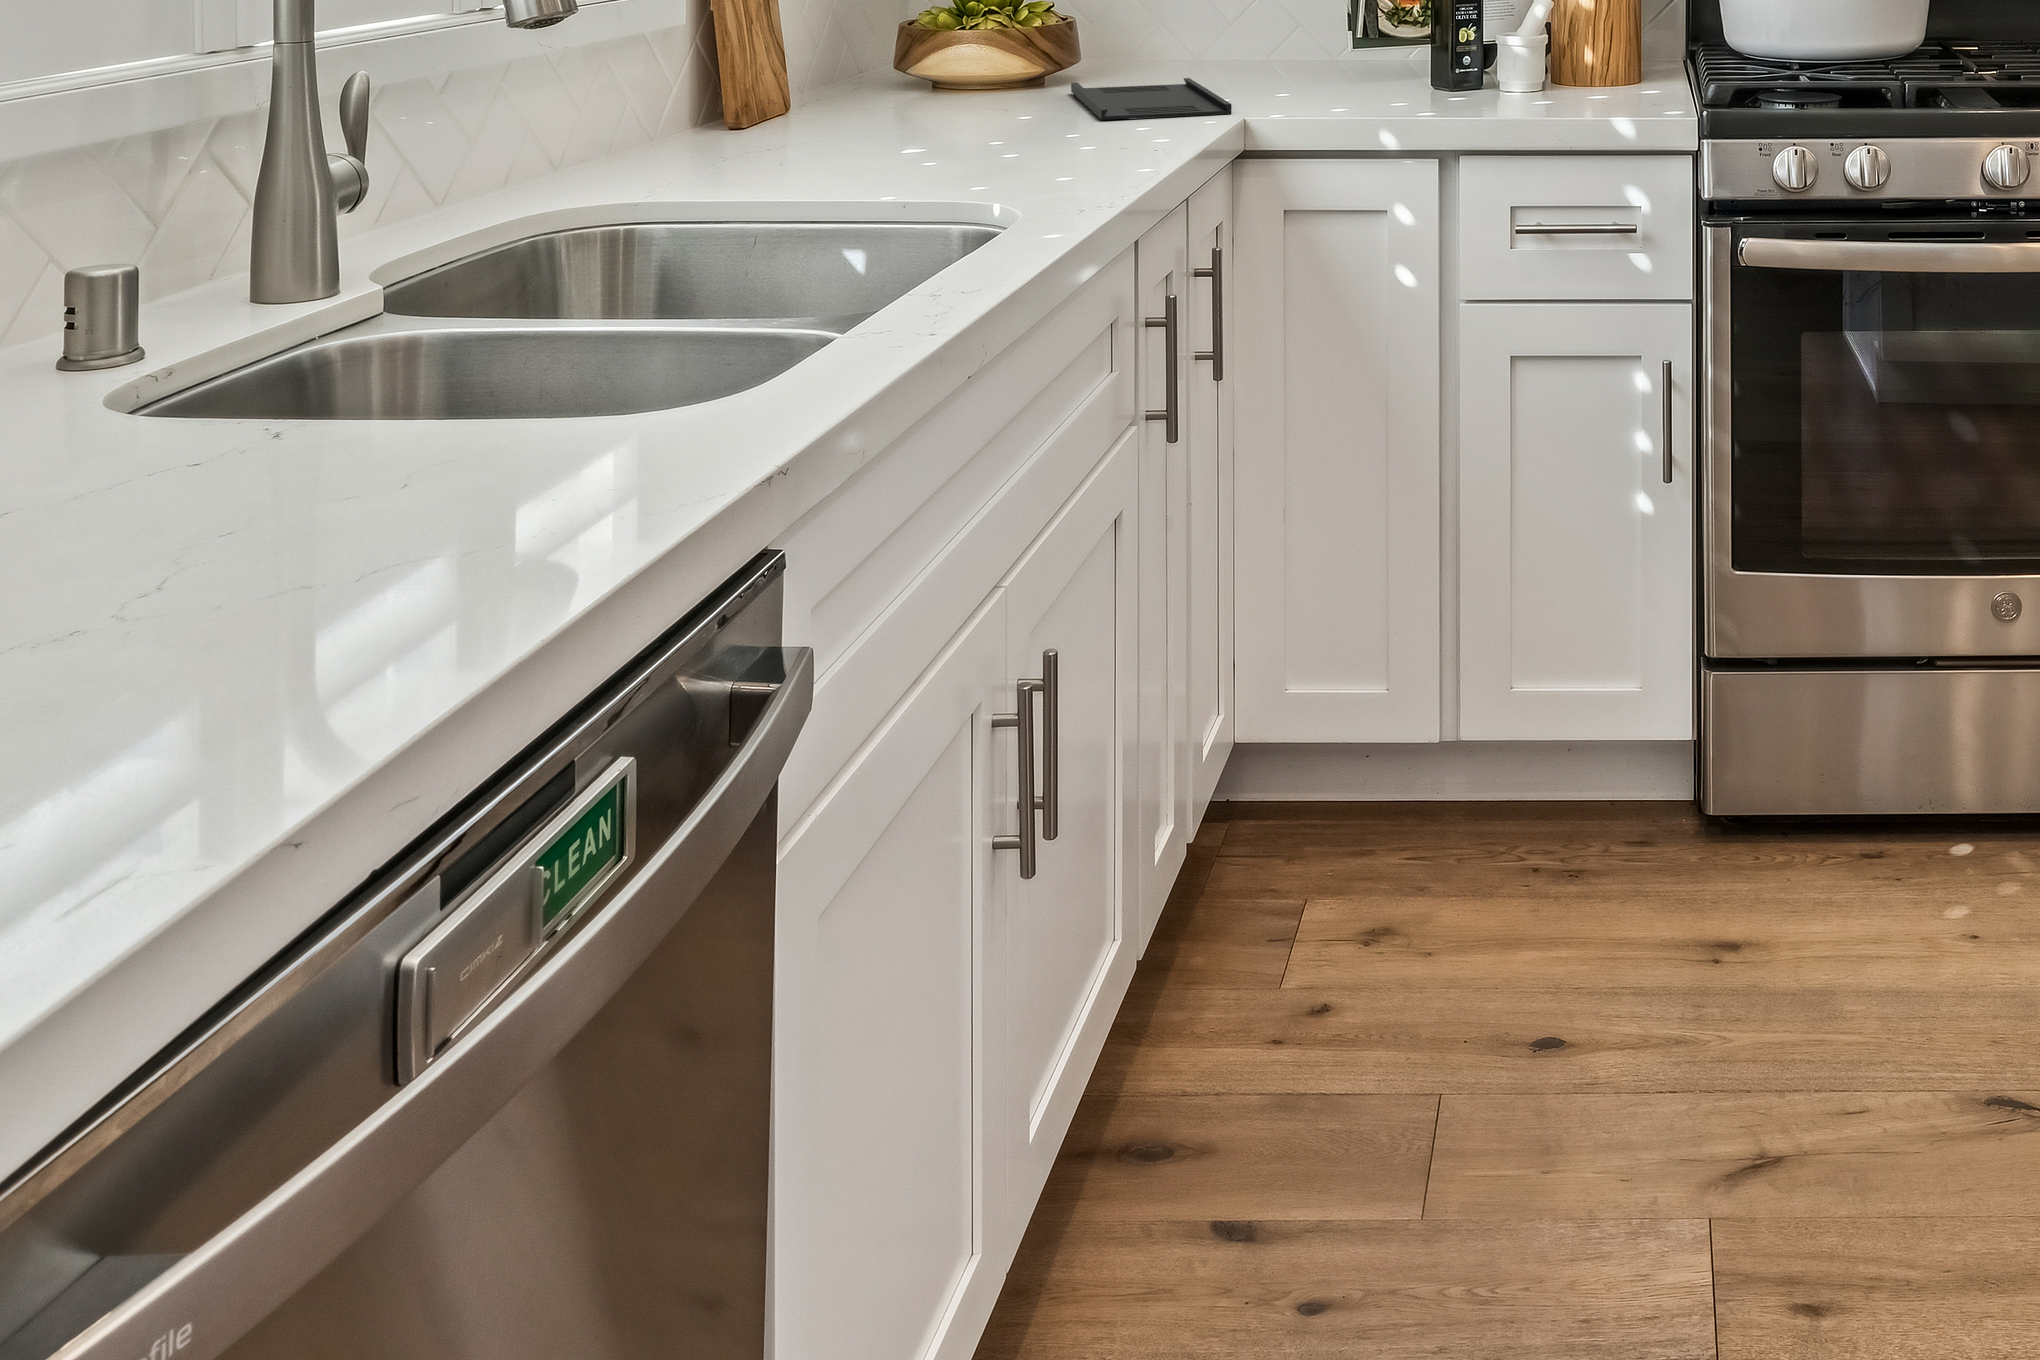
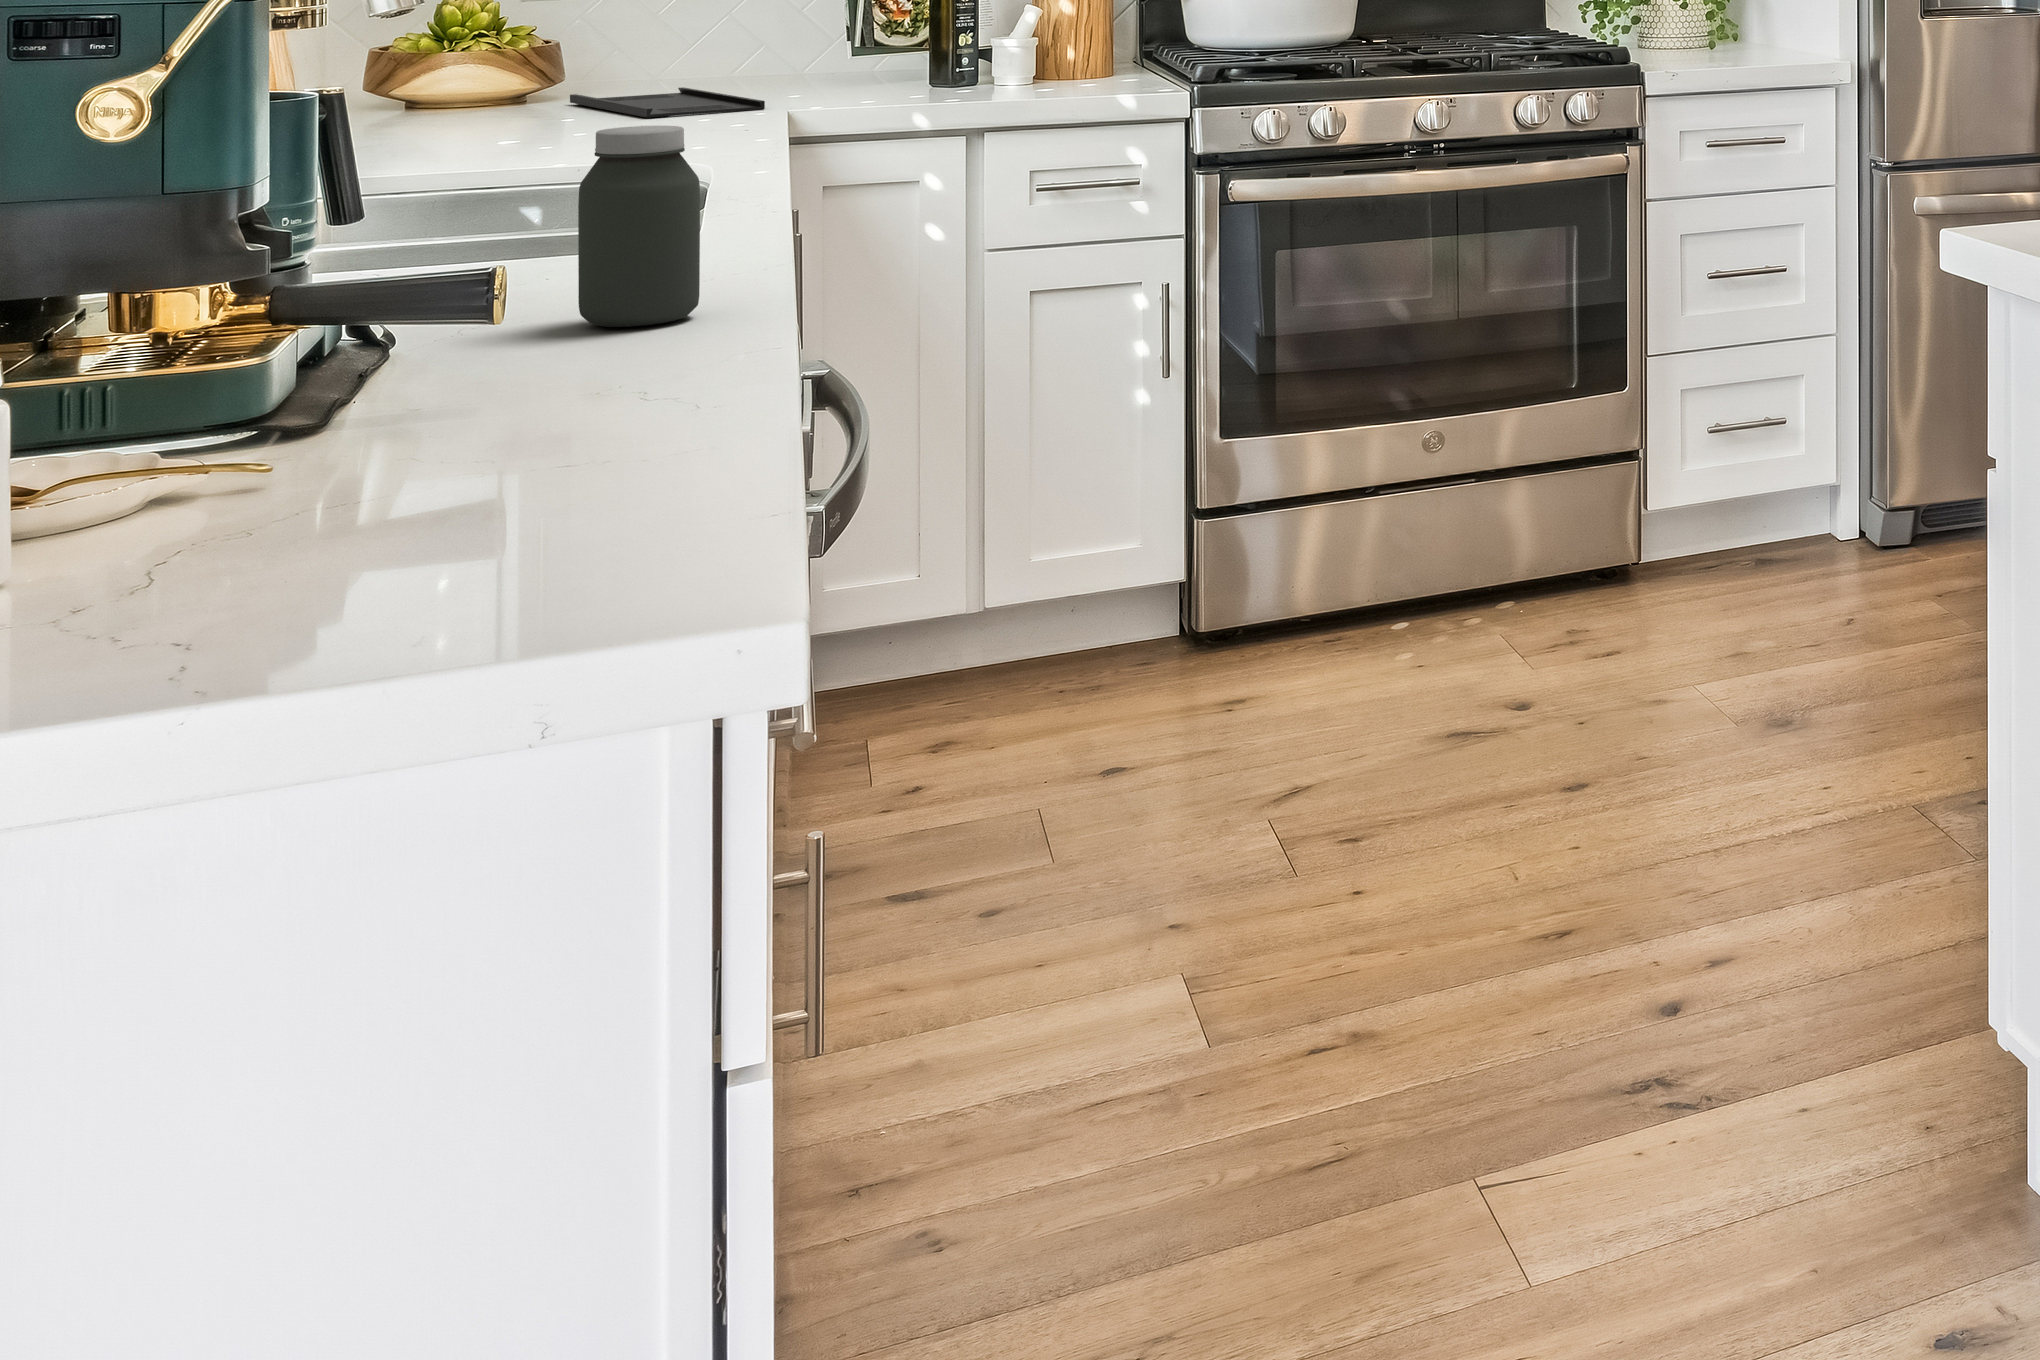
jar: none [134,278,364,671] -> present [578,126,700,327]

